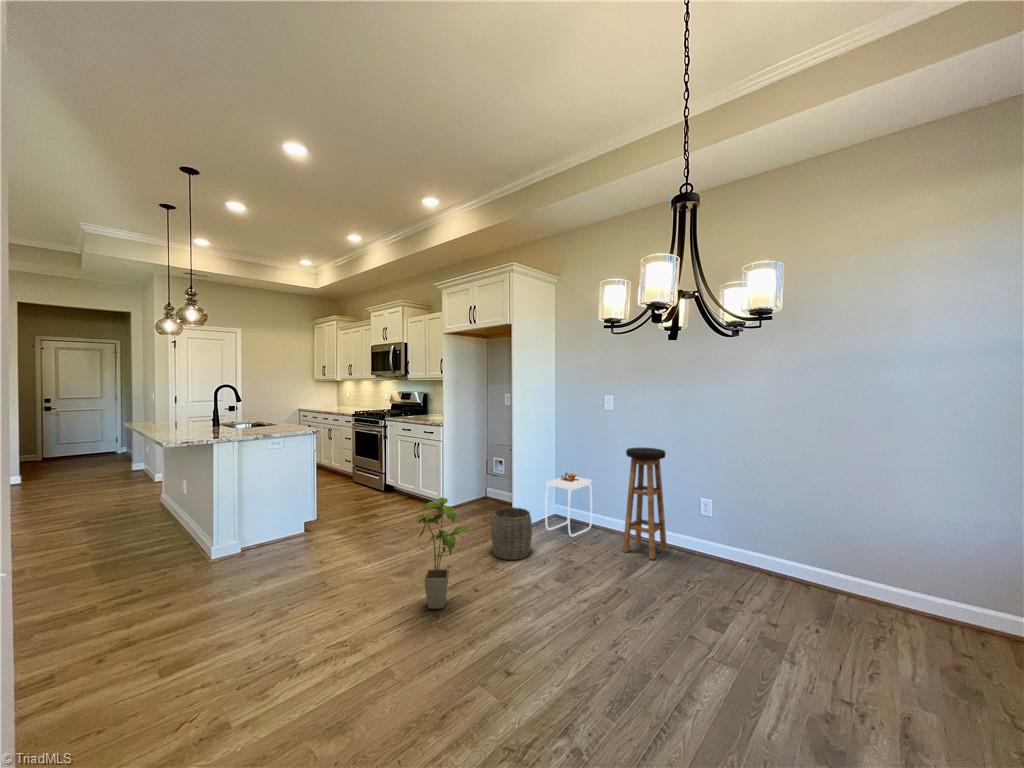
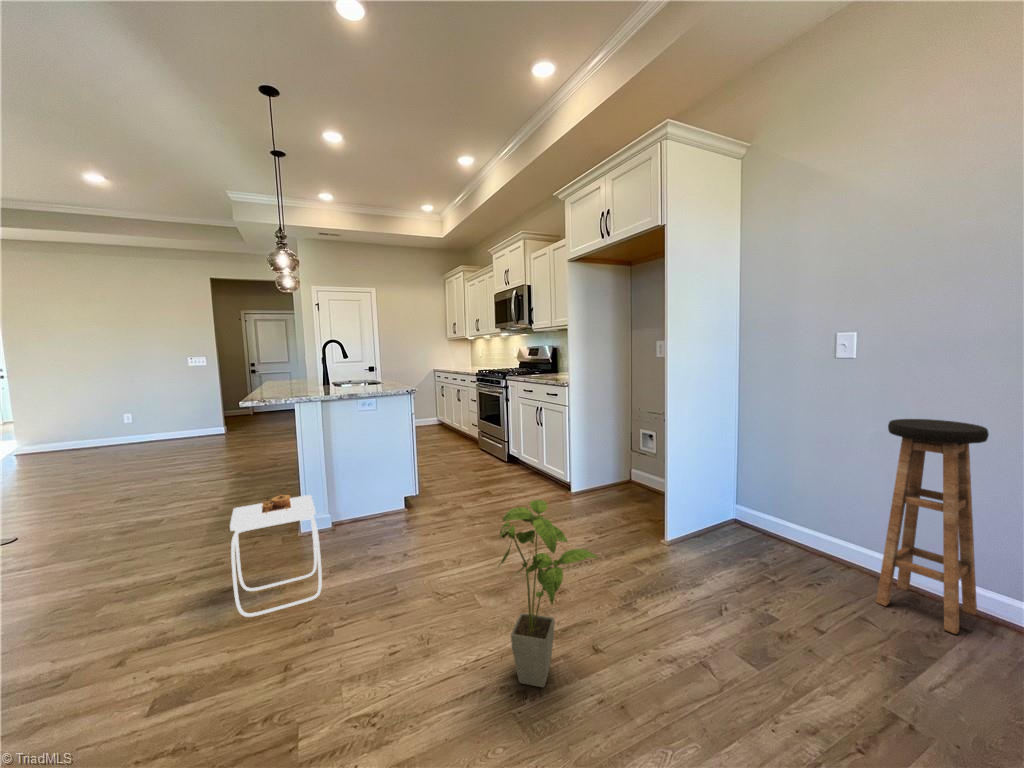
side table: present [545,473,592,536] -> present [230,492,322,617]
woven basket: present [491,507,532,560] -> none [633,505,701,593]

